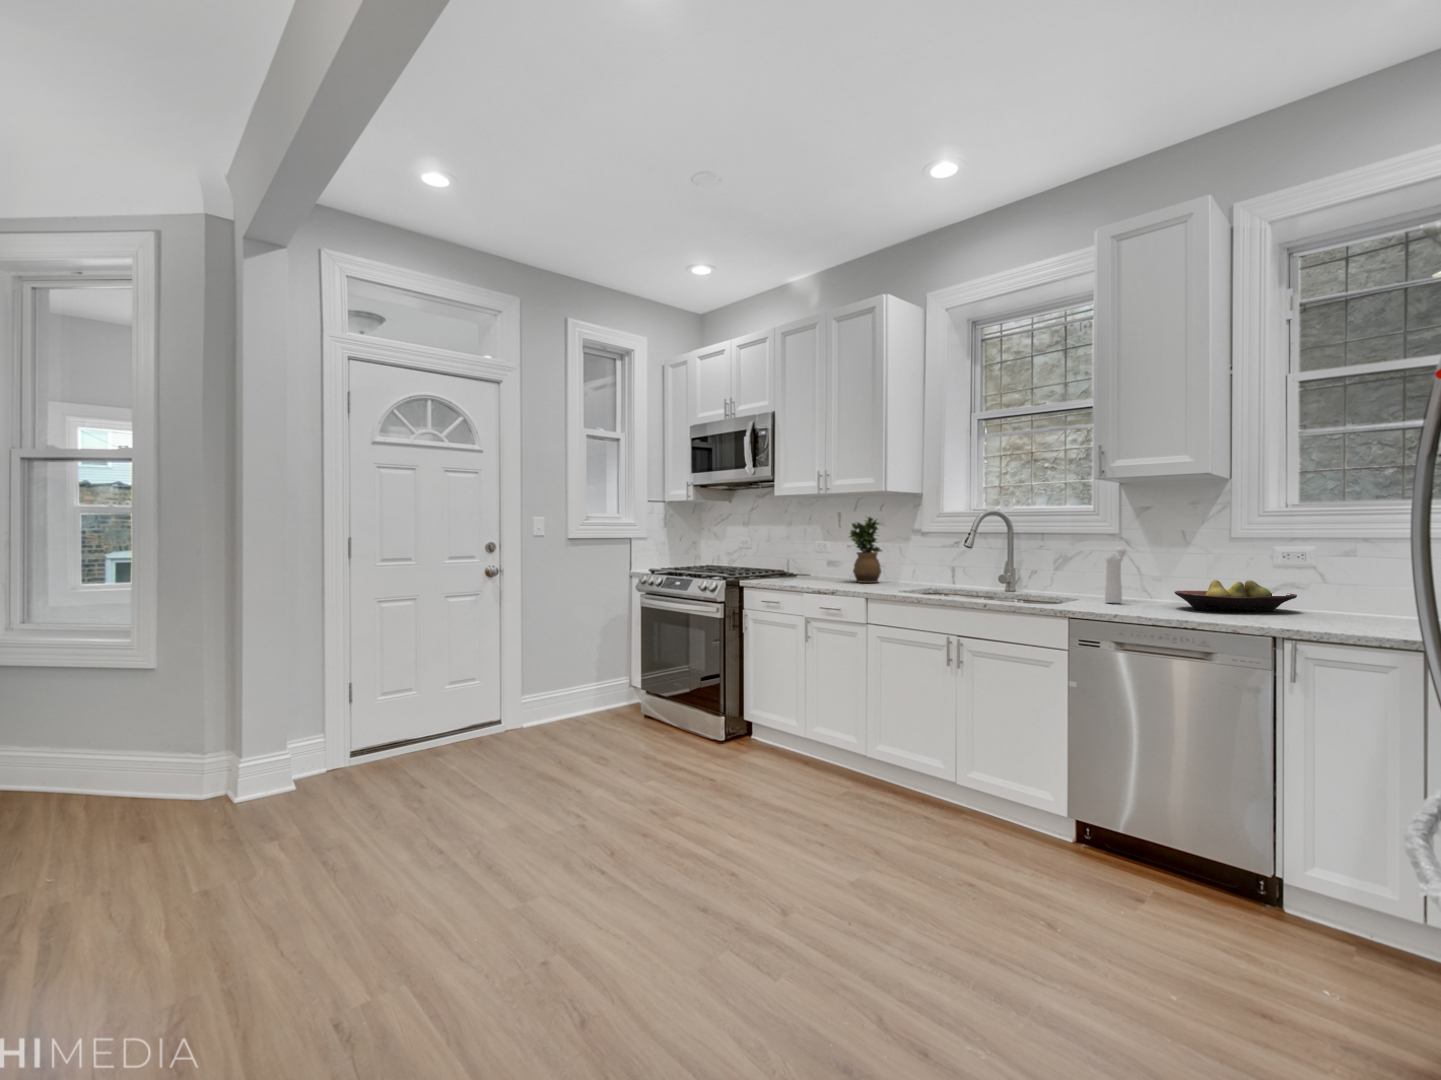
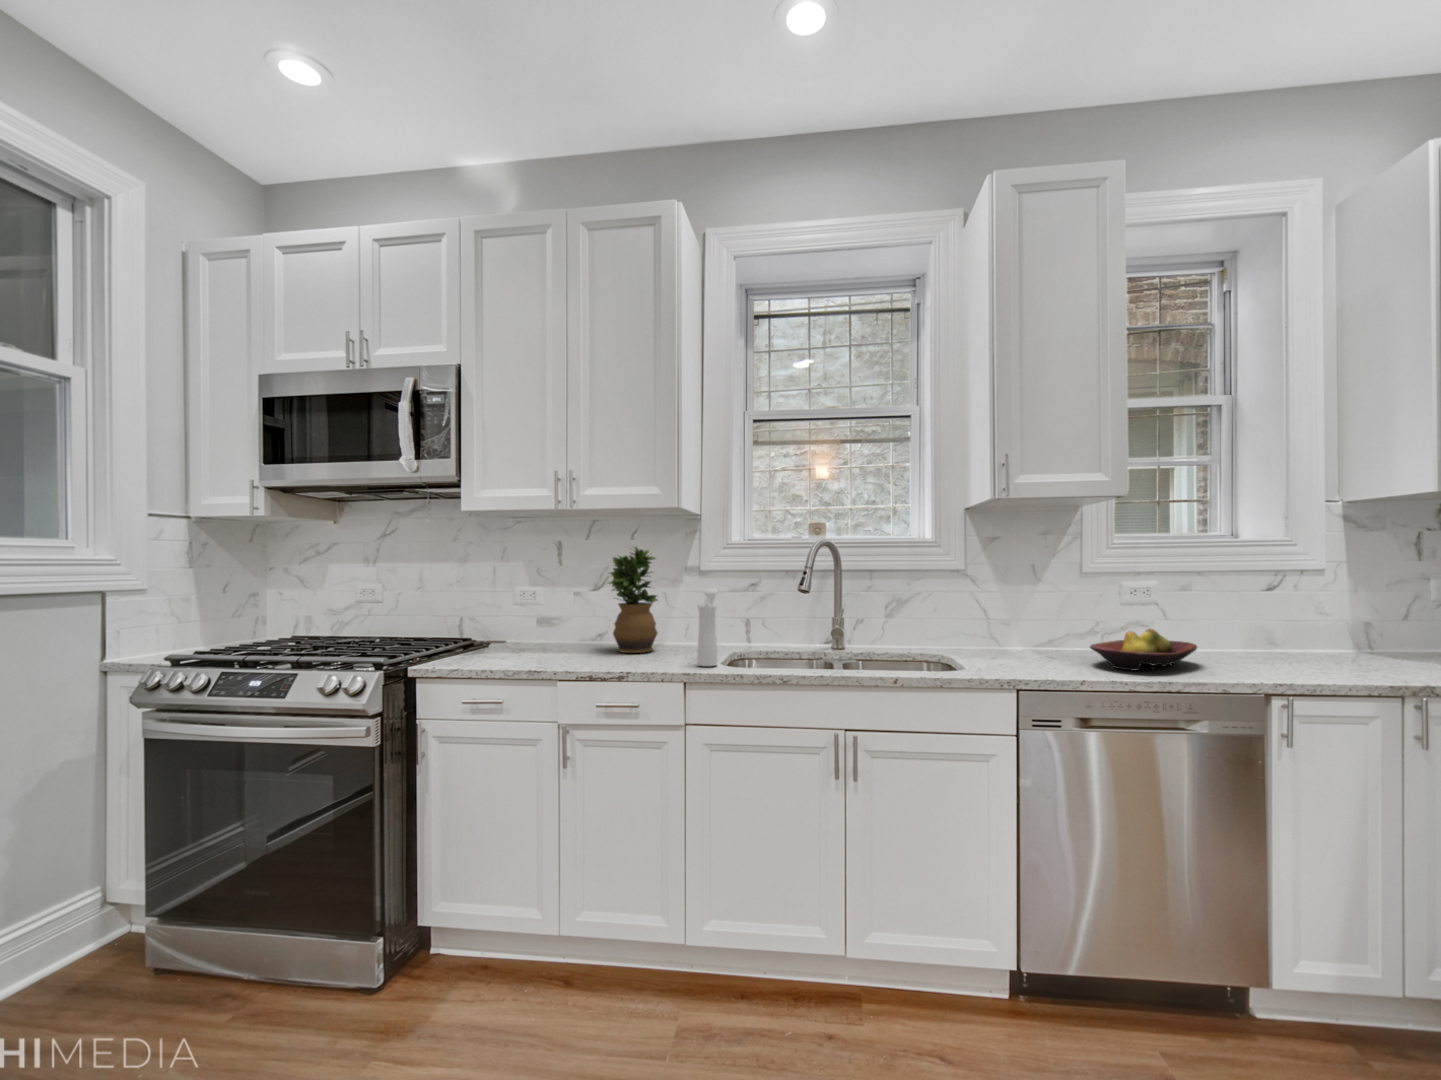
pepper mill: present [1105,547,1128,603] -> present [697,588,718,666]

